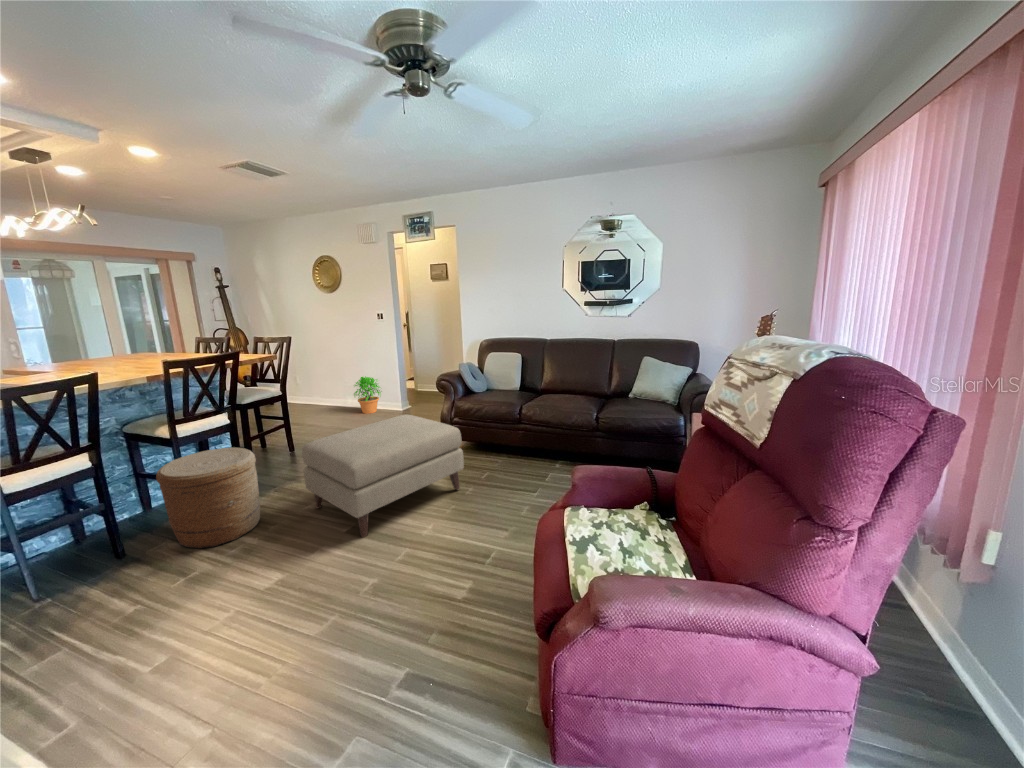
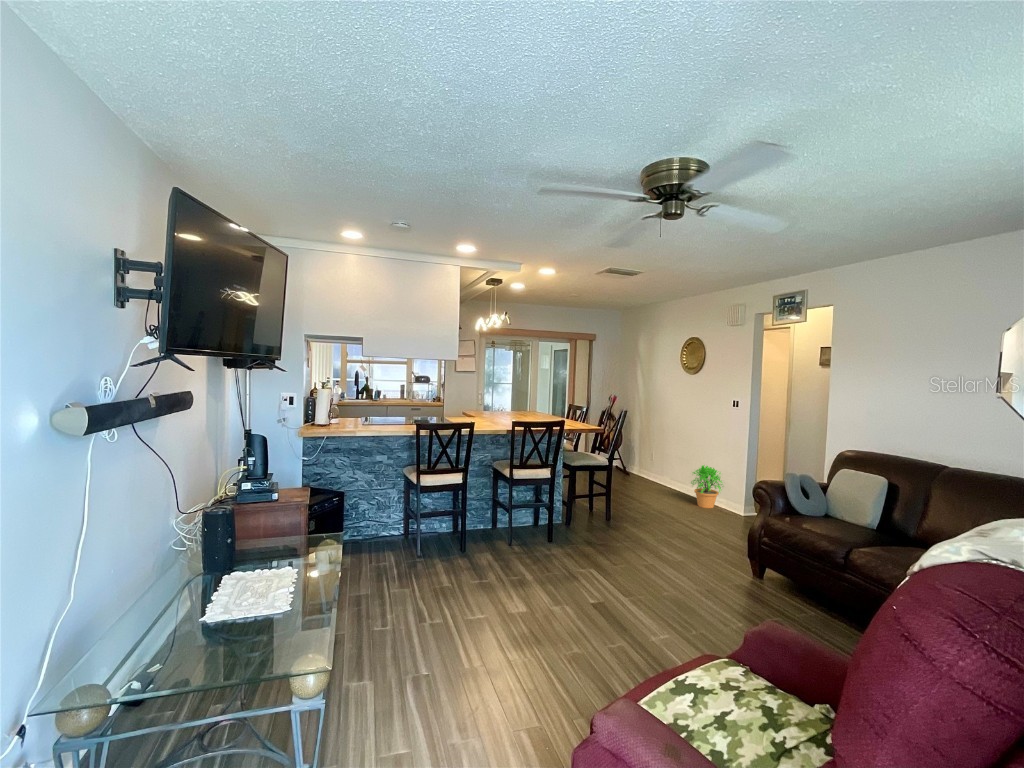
ottoman: present [302,415,464,537] -> none [580,511,734,619]
woven basket: present [156,448,260,548] -> none [488,494,550,571]

